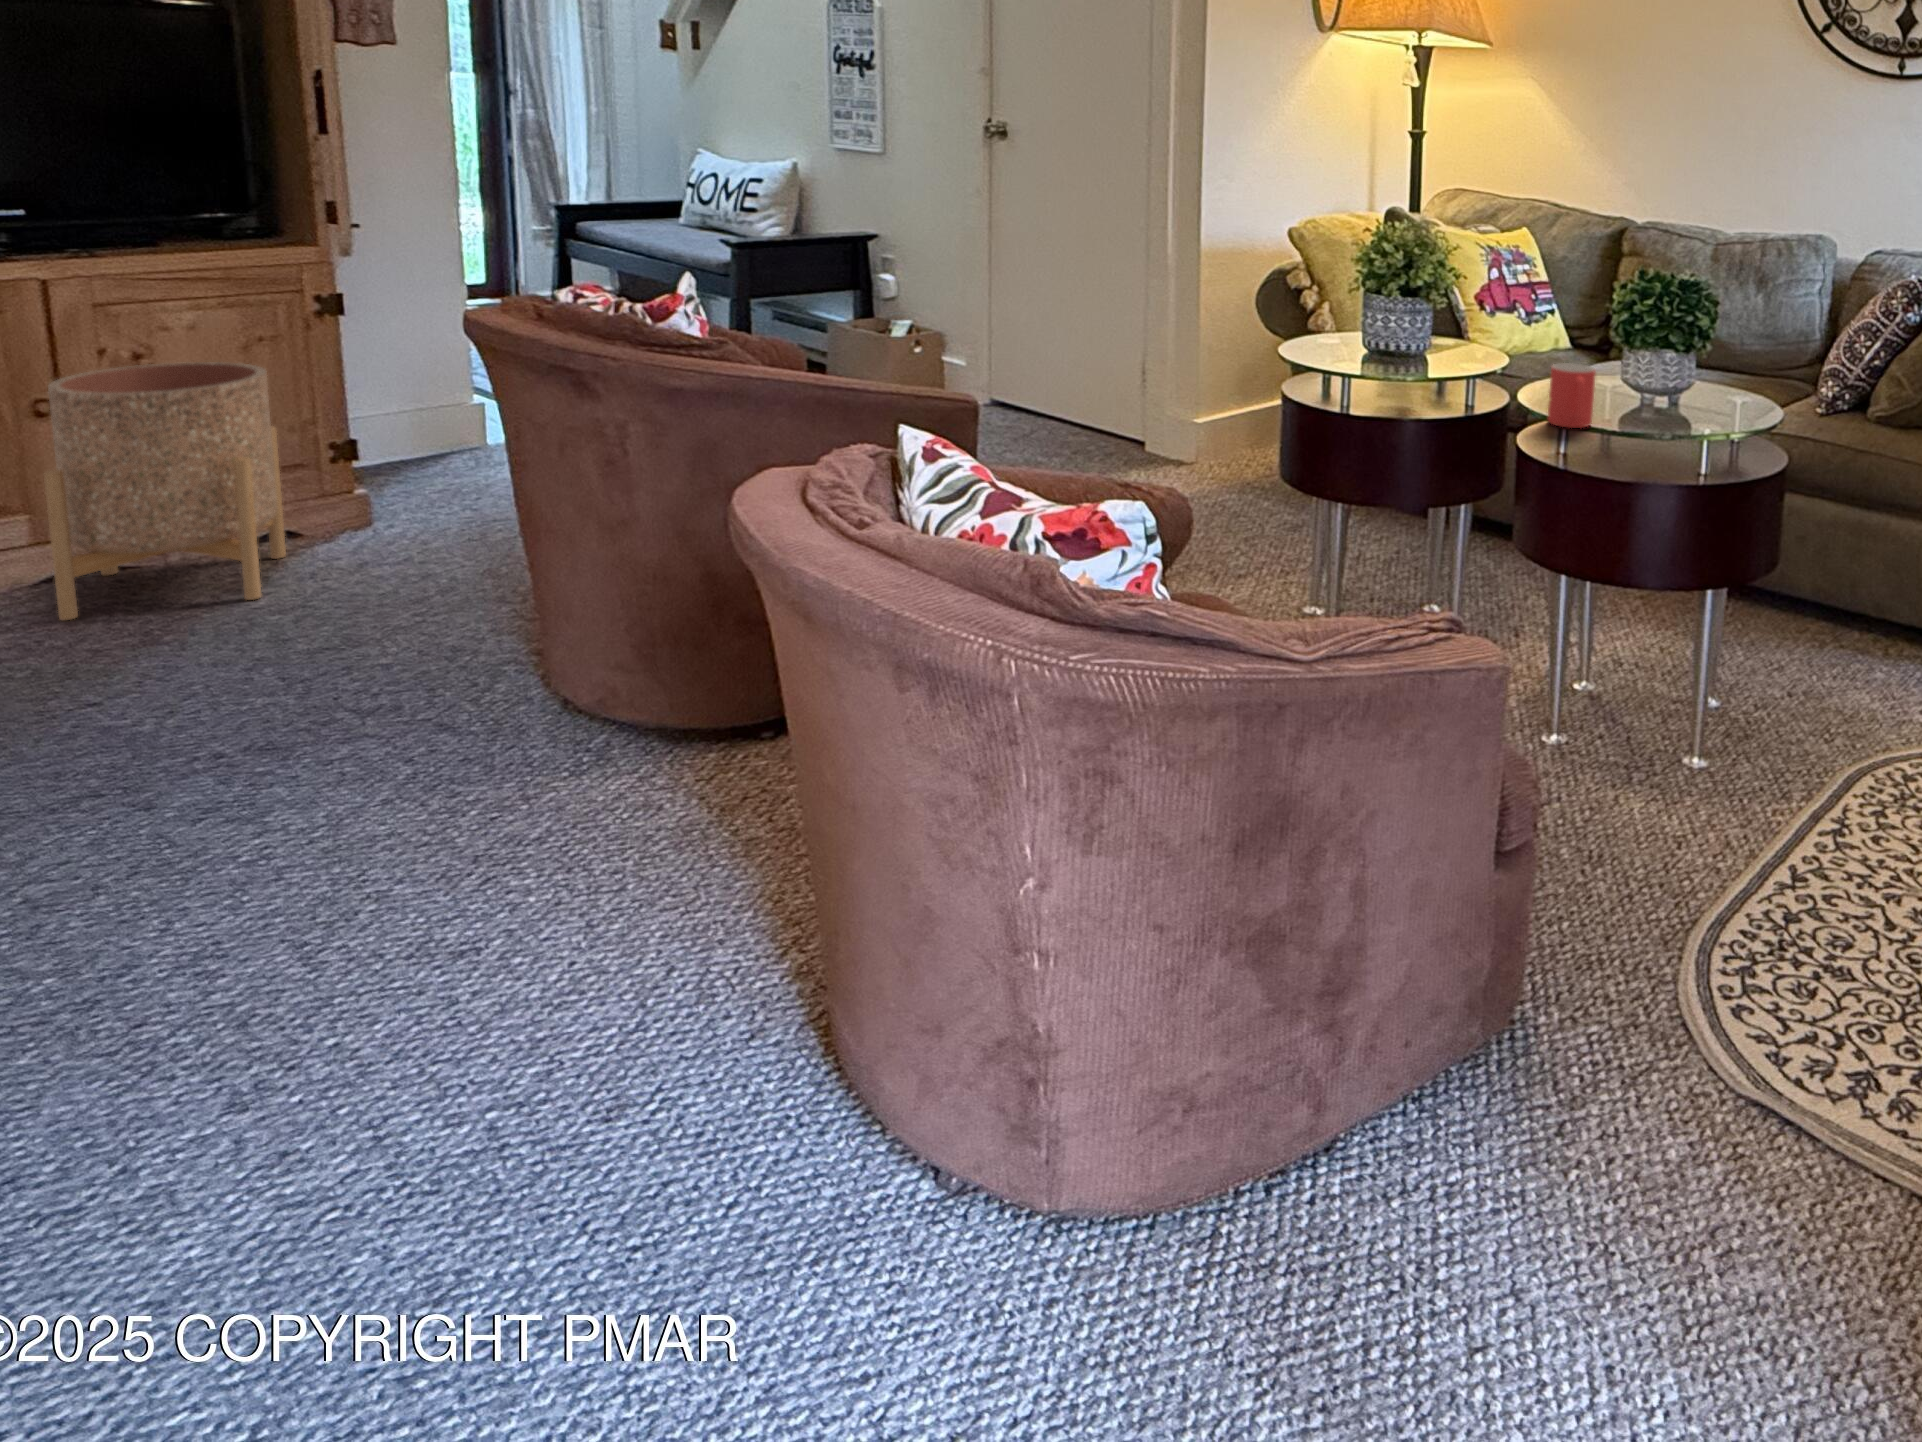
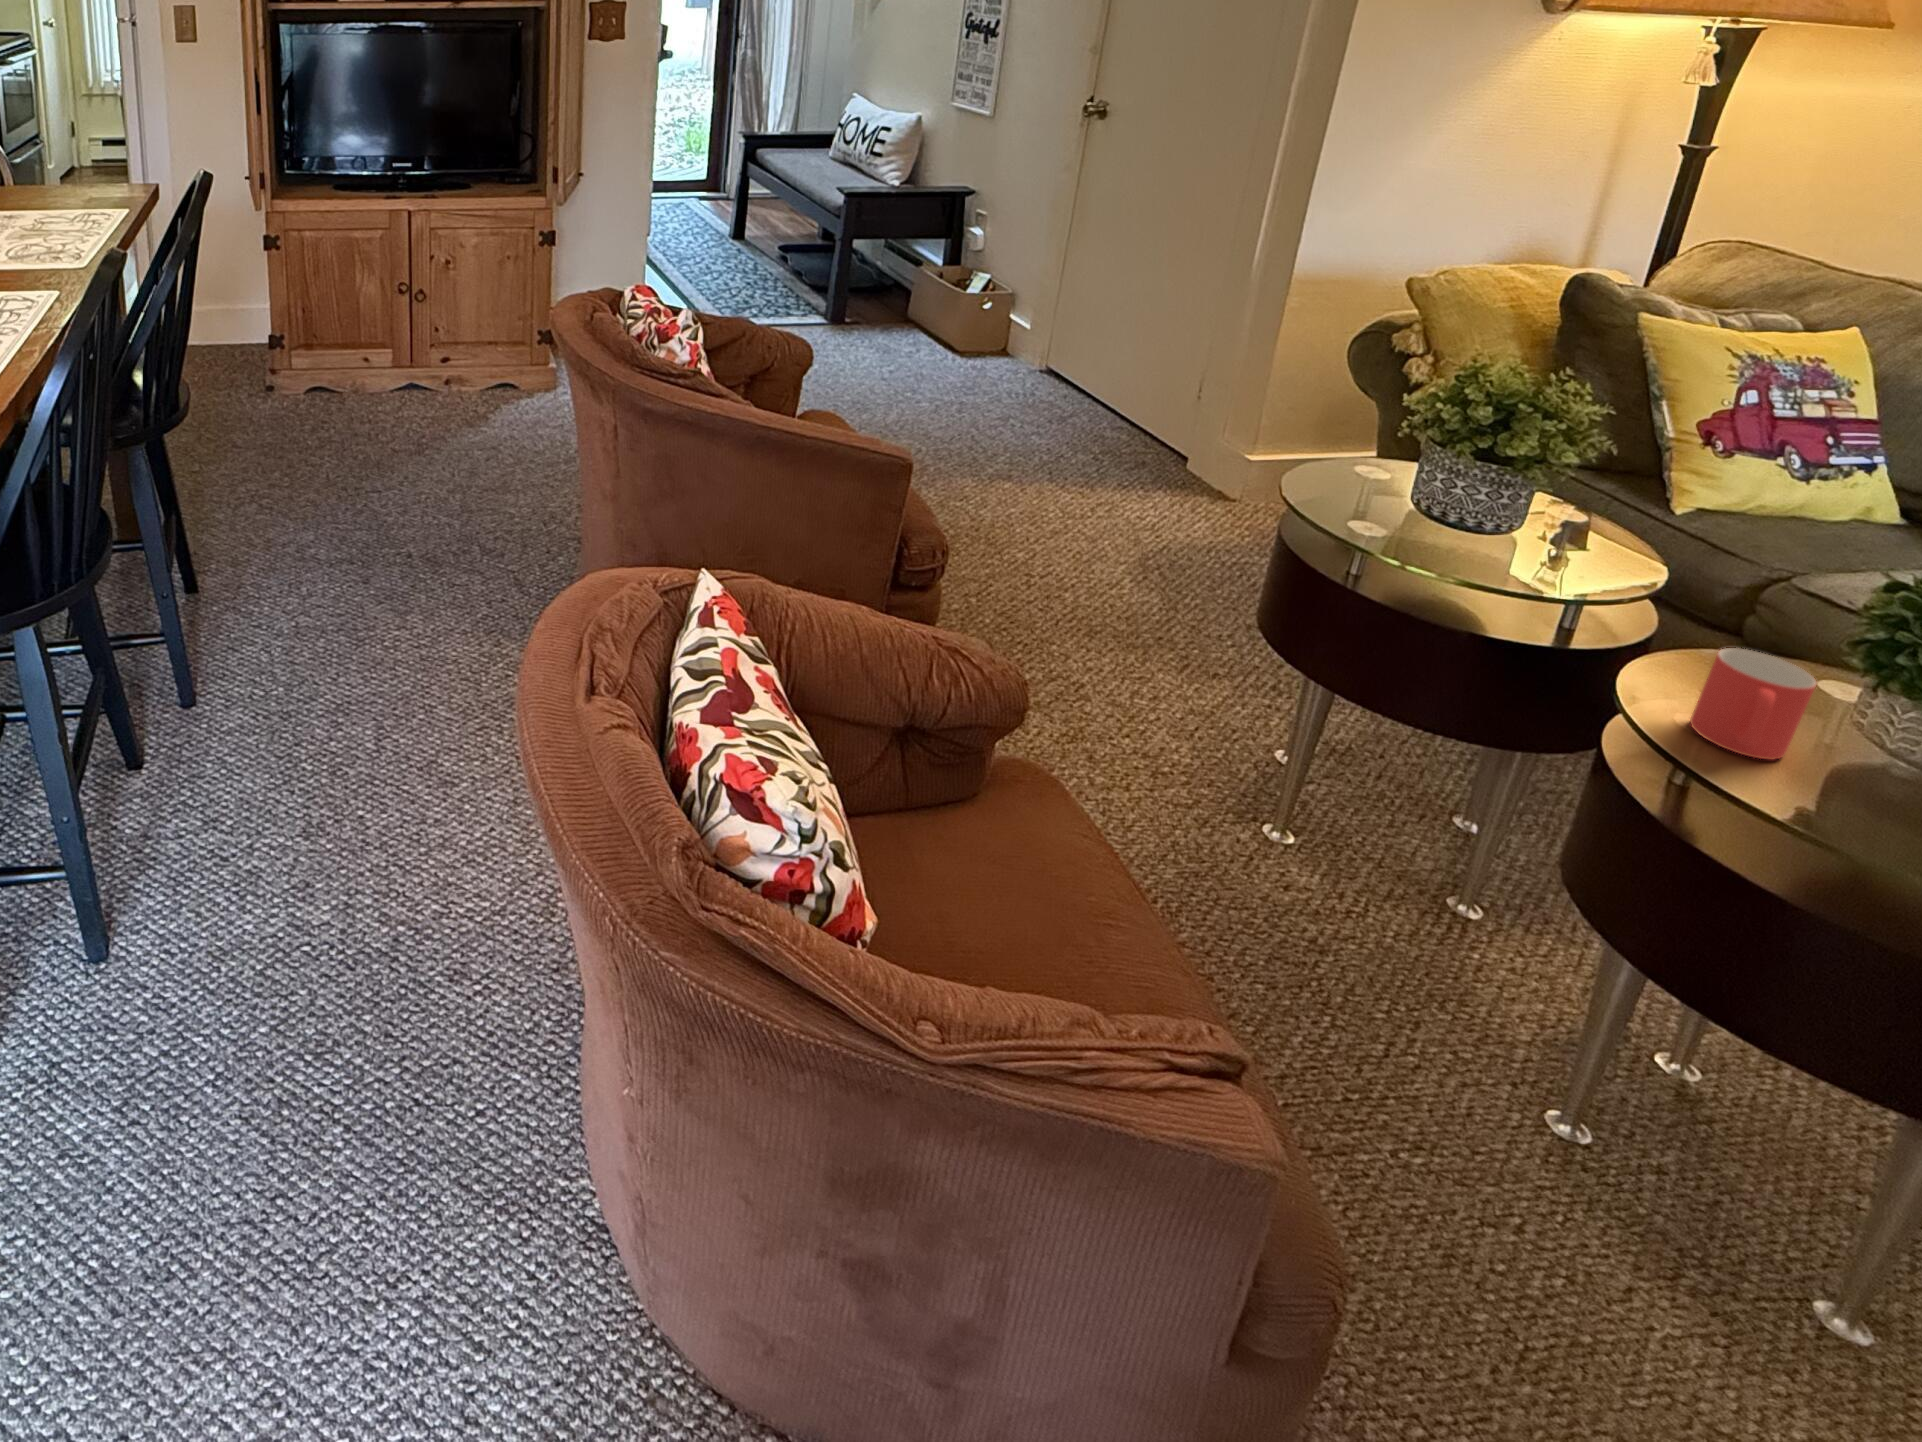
planter: present [44,362,286,620] -> none [397,279,509,441]

